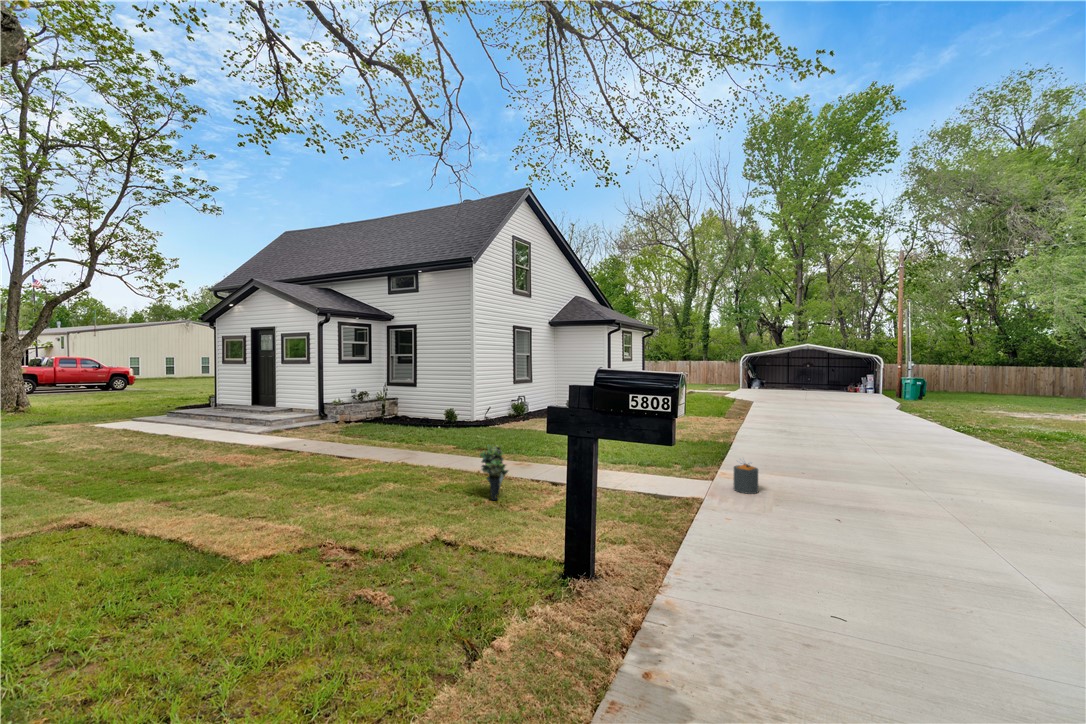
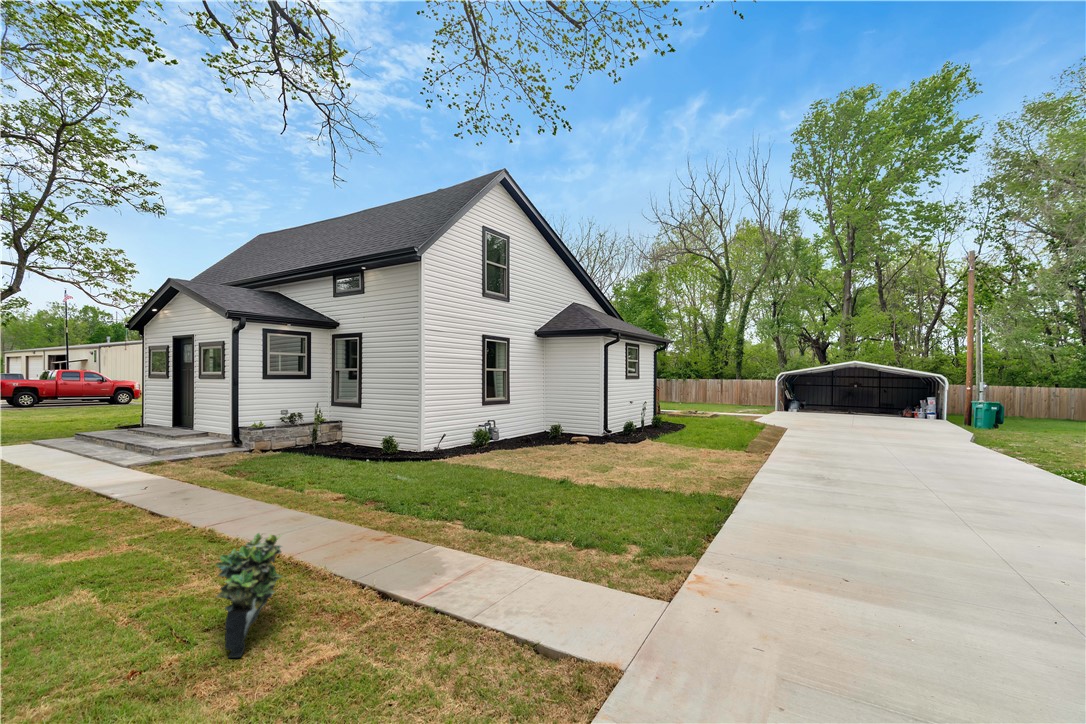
trash can: present [733,463,758,494] -> none [741,566,792,655]

